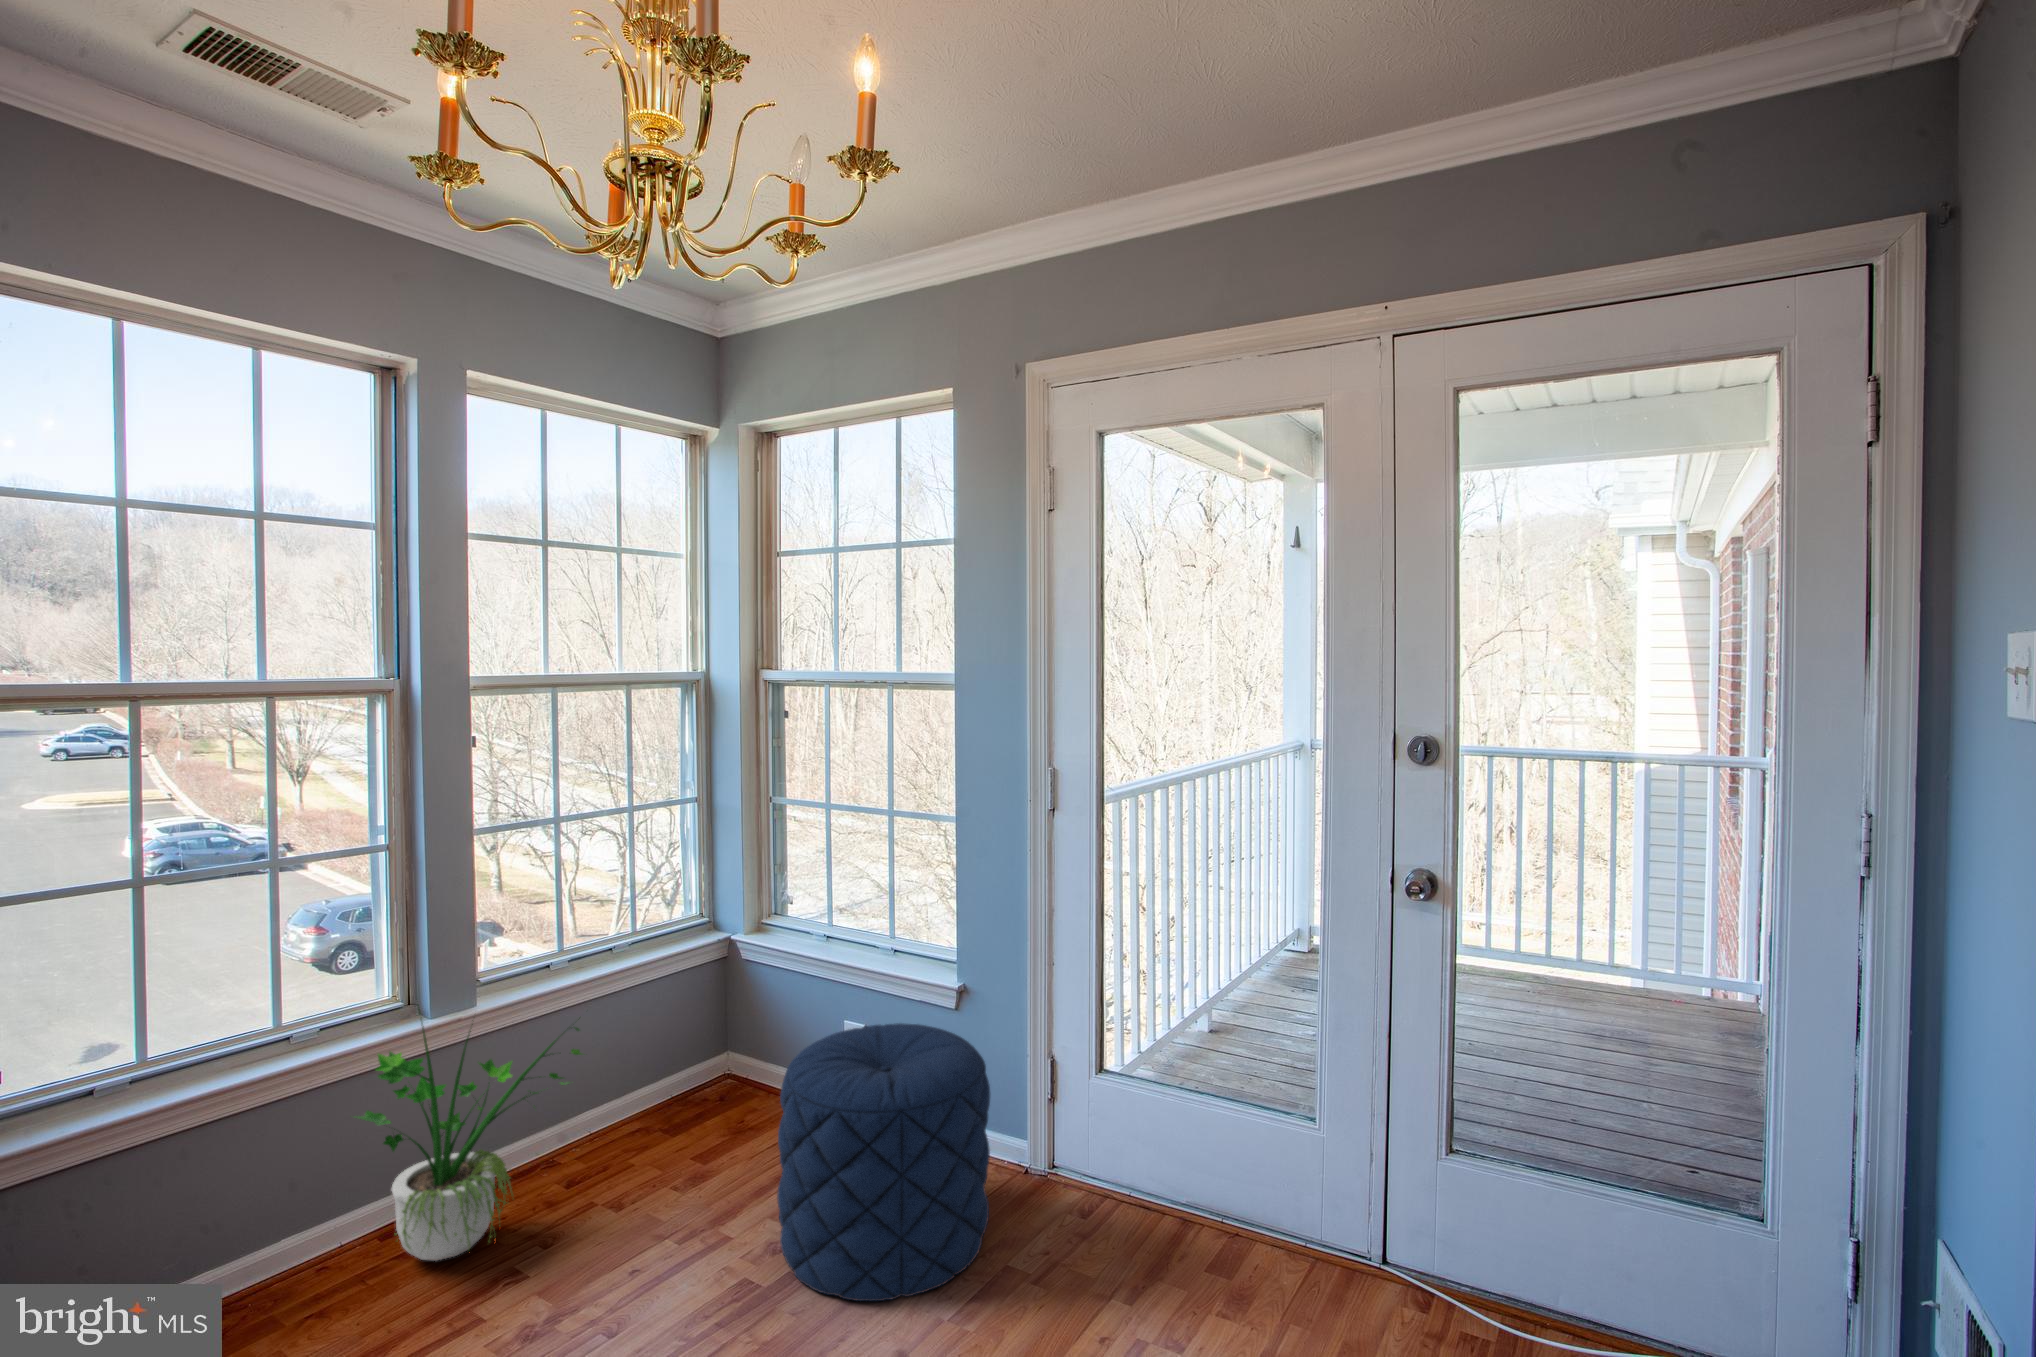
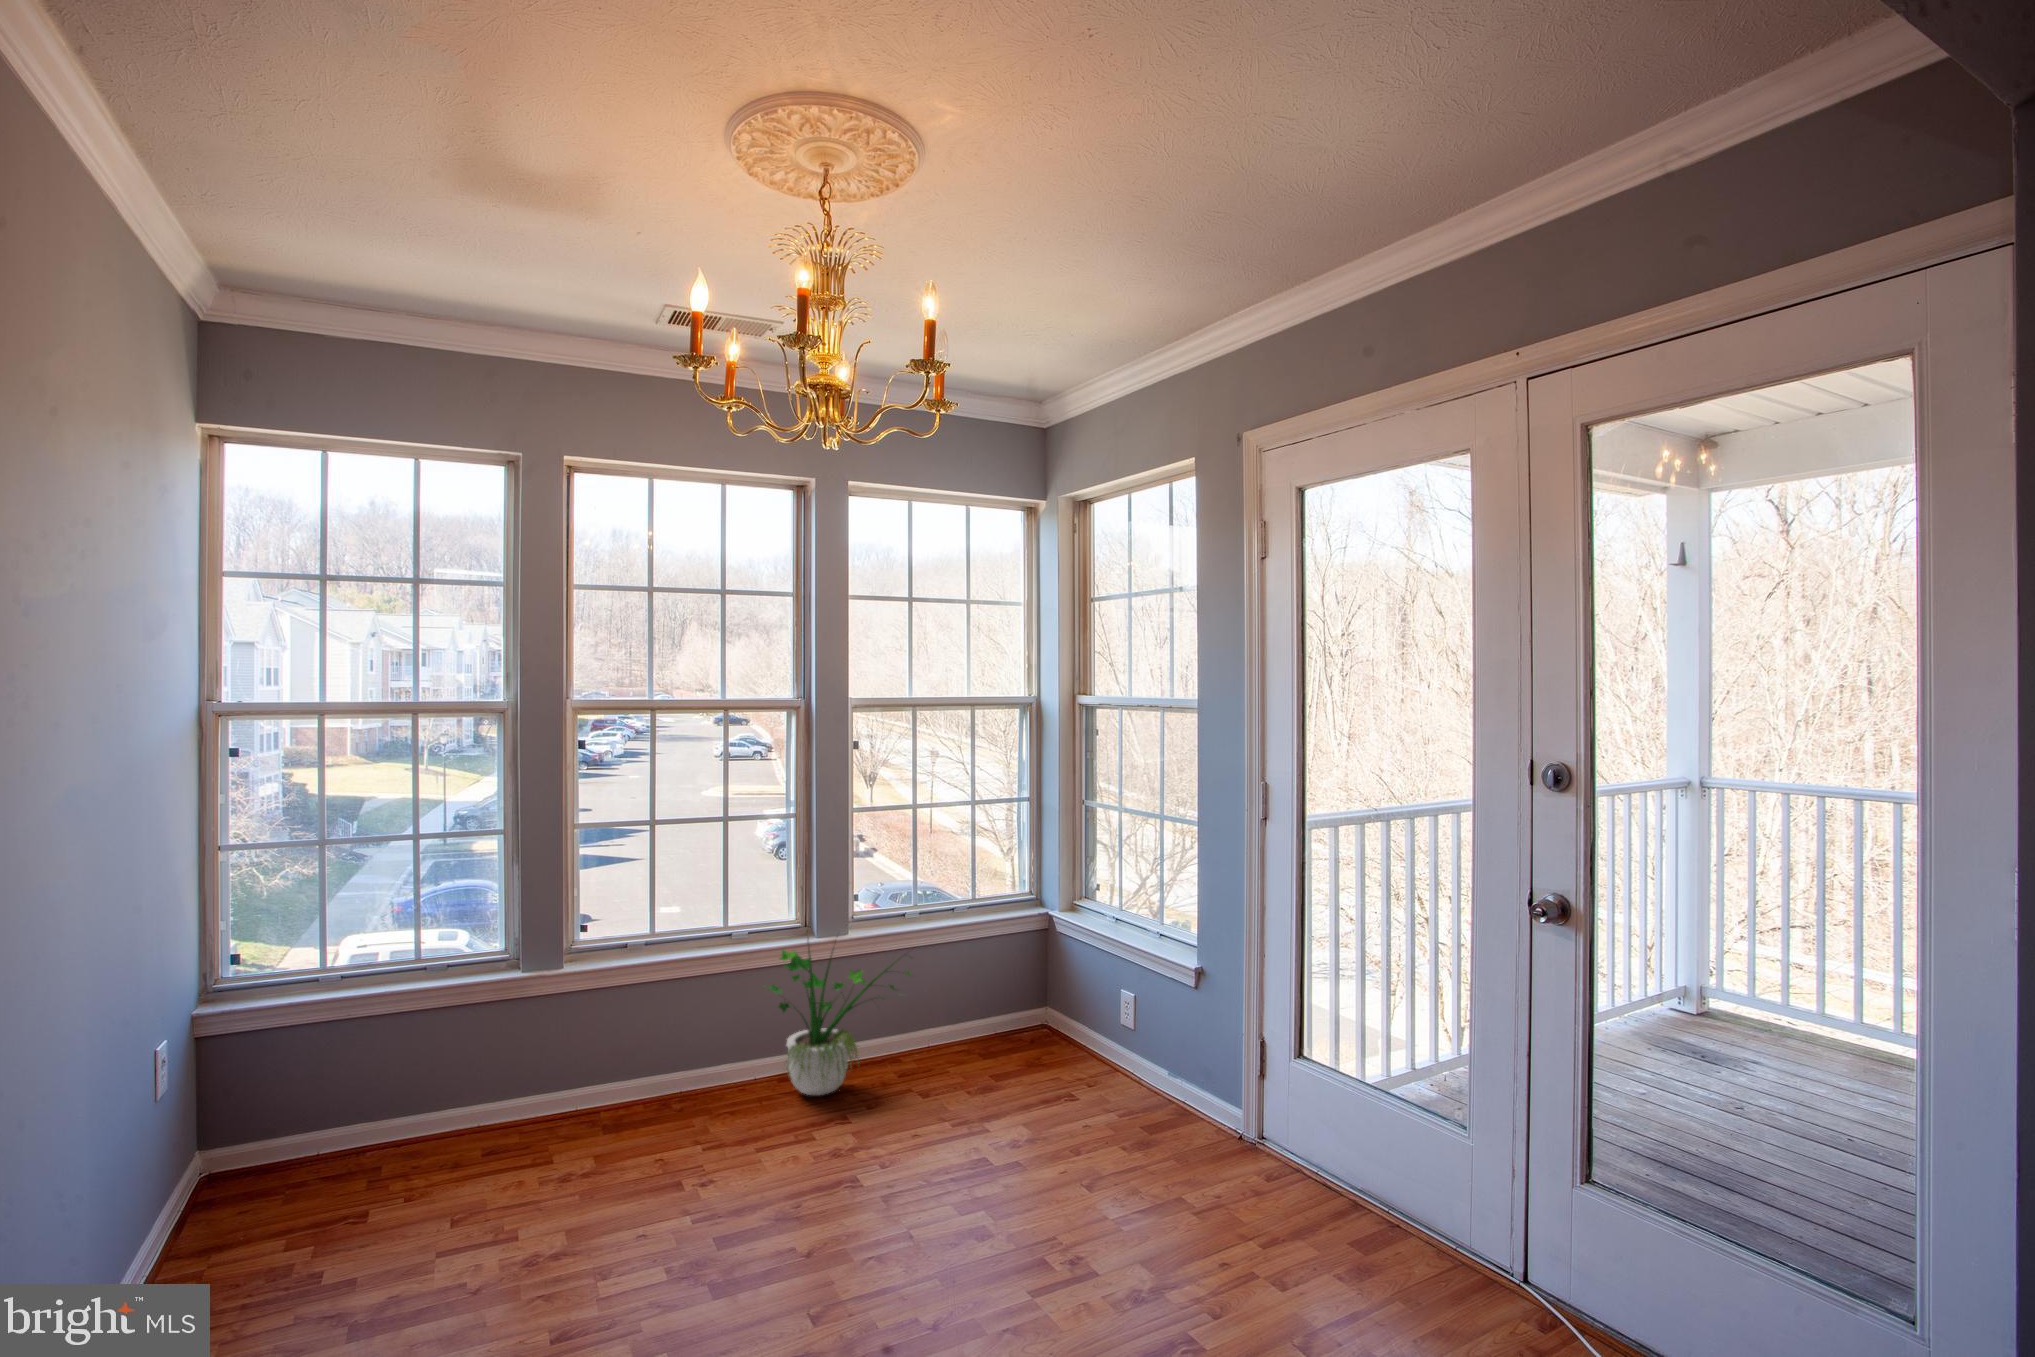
pouf: present [777,1023,990,1301] -> none [1010,984,1180,1194]

